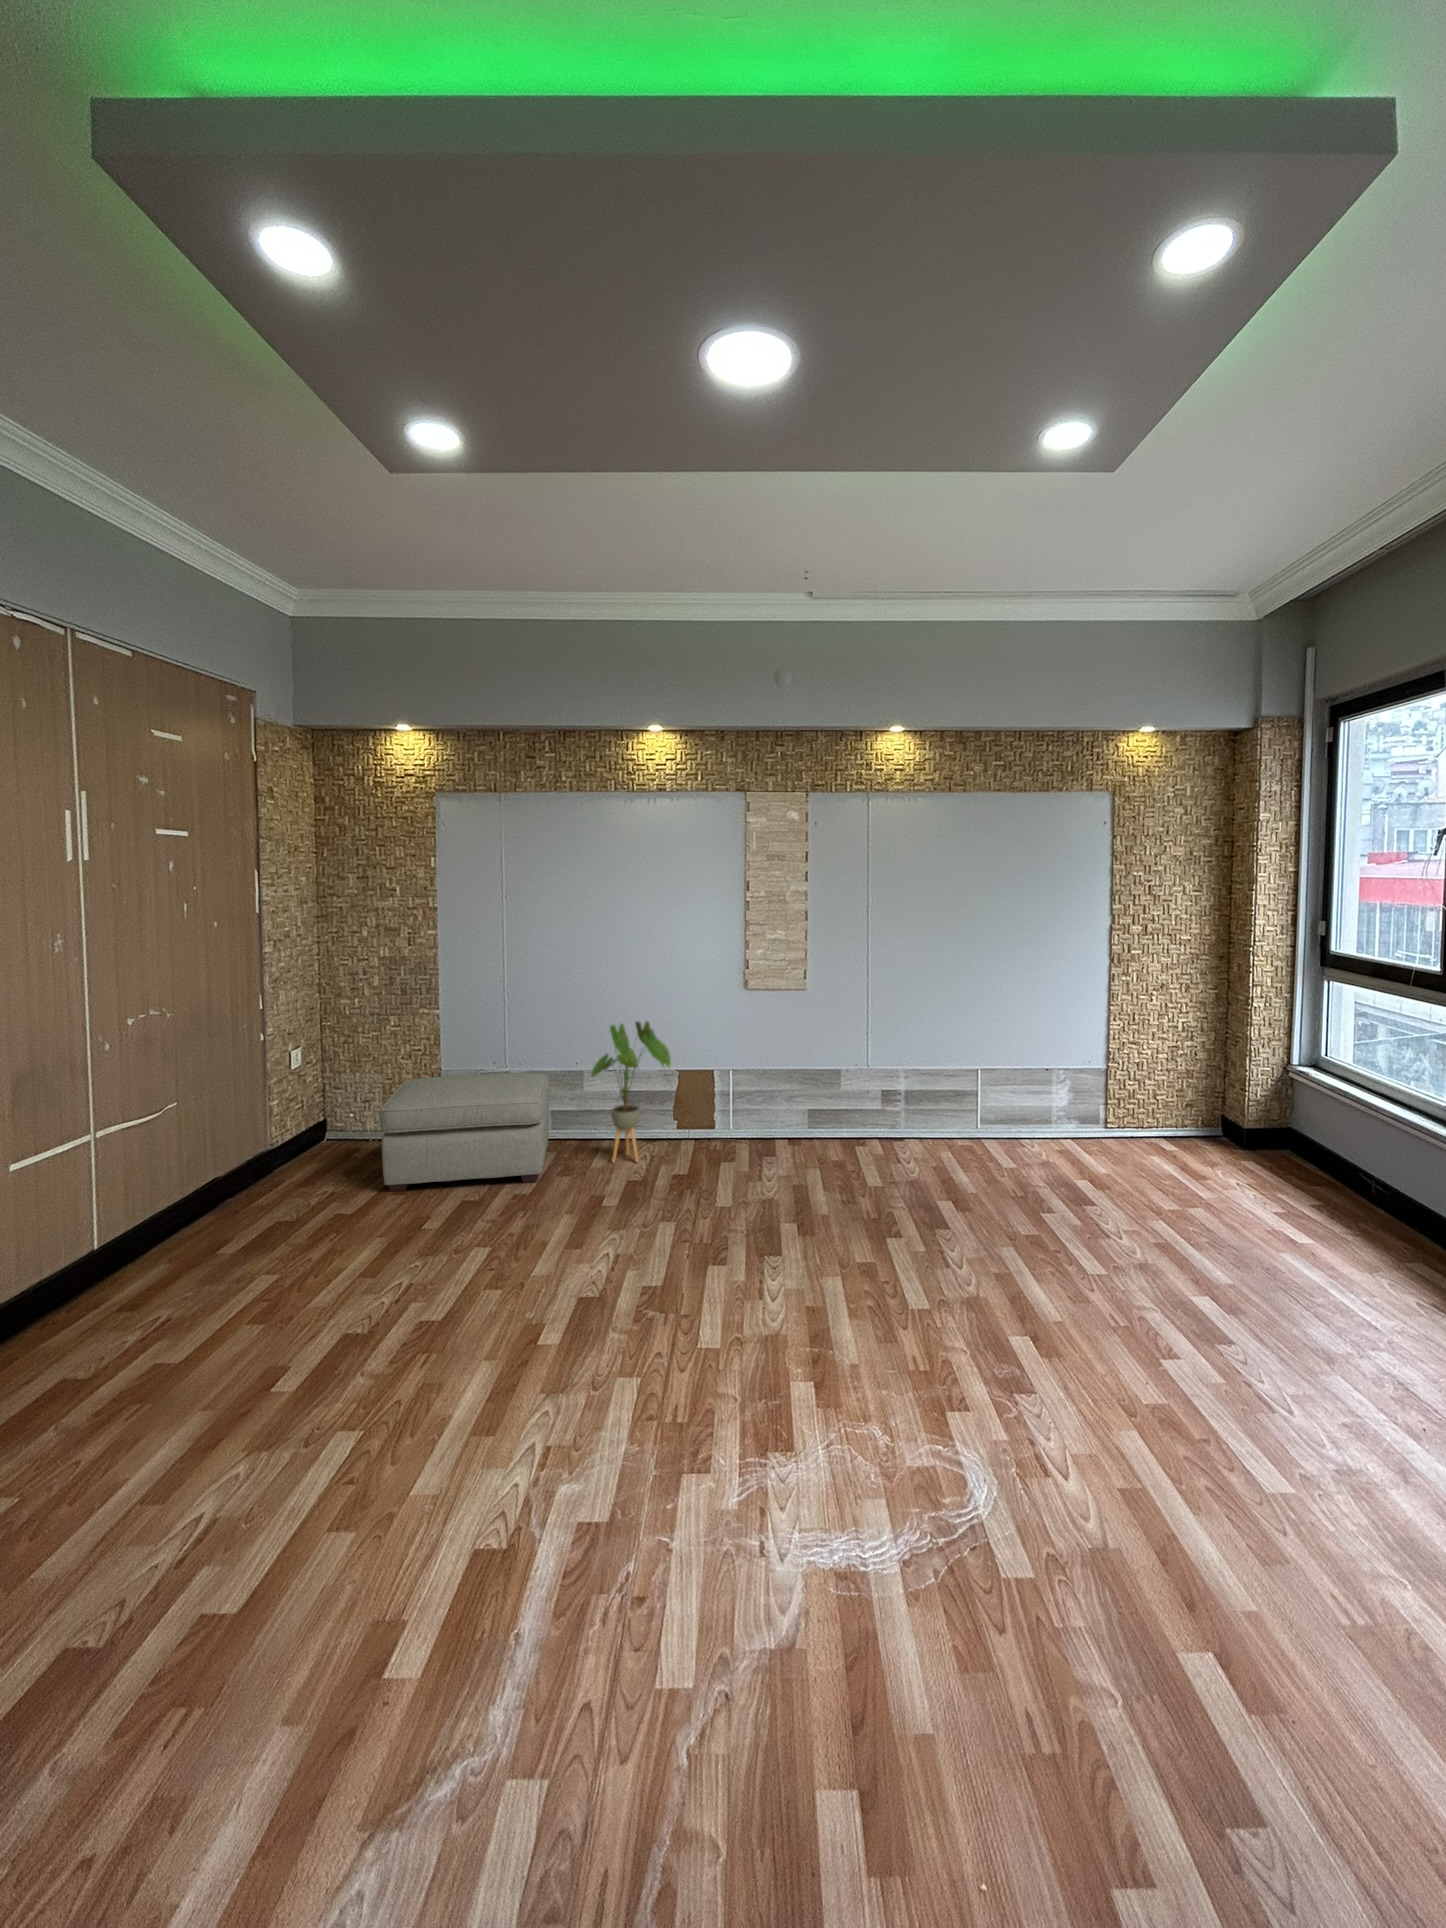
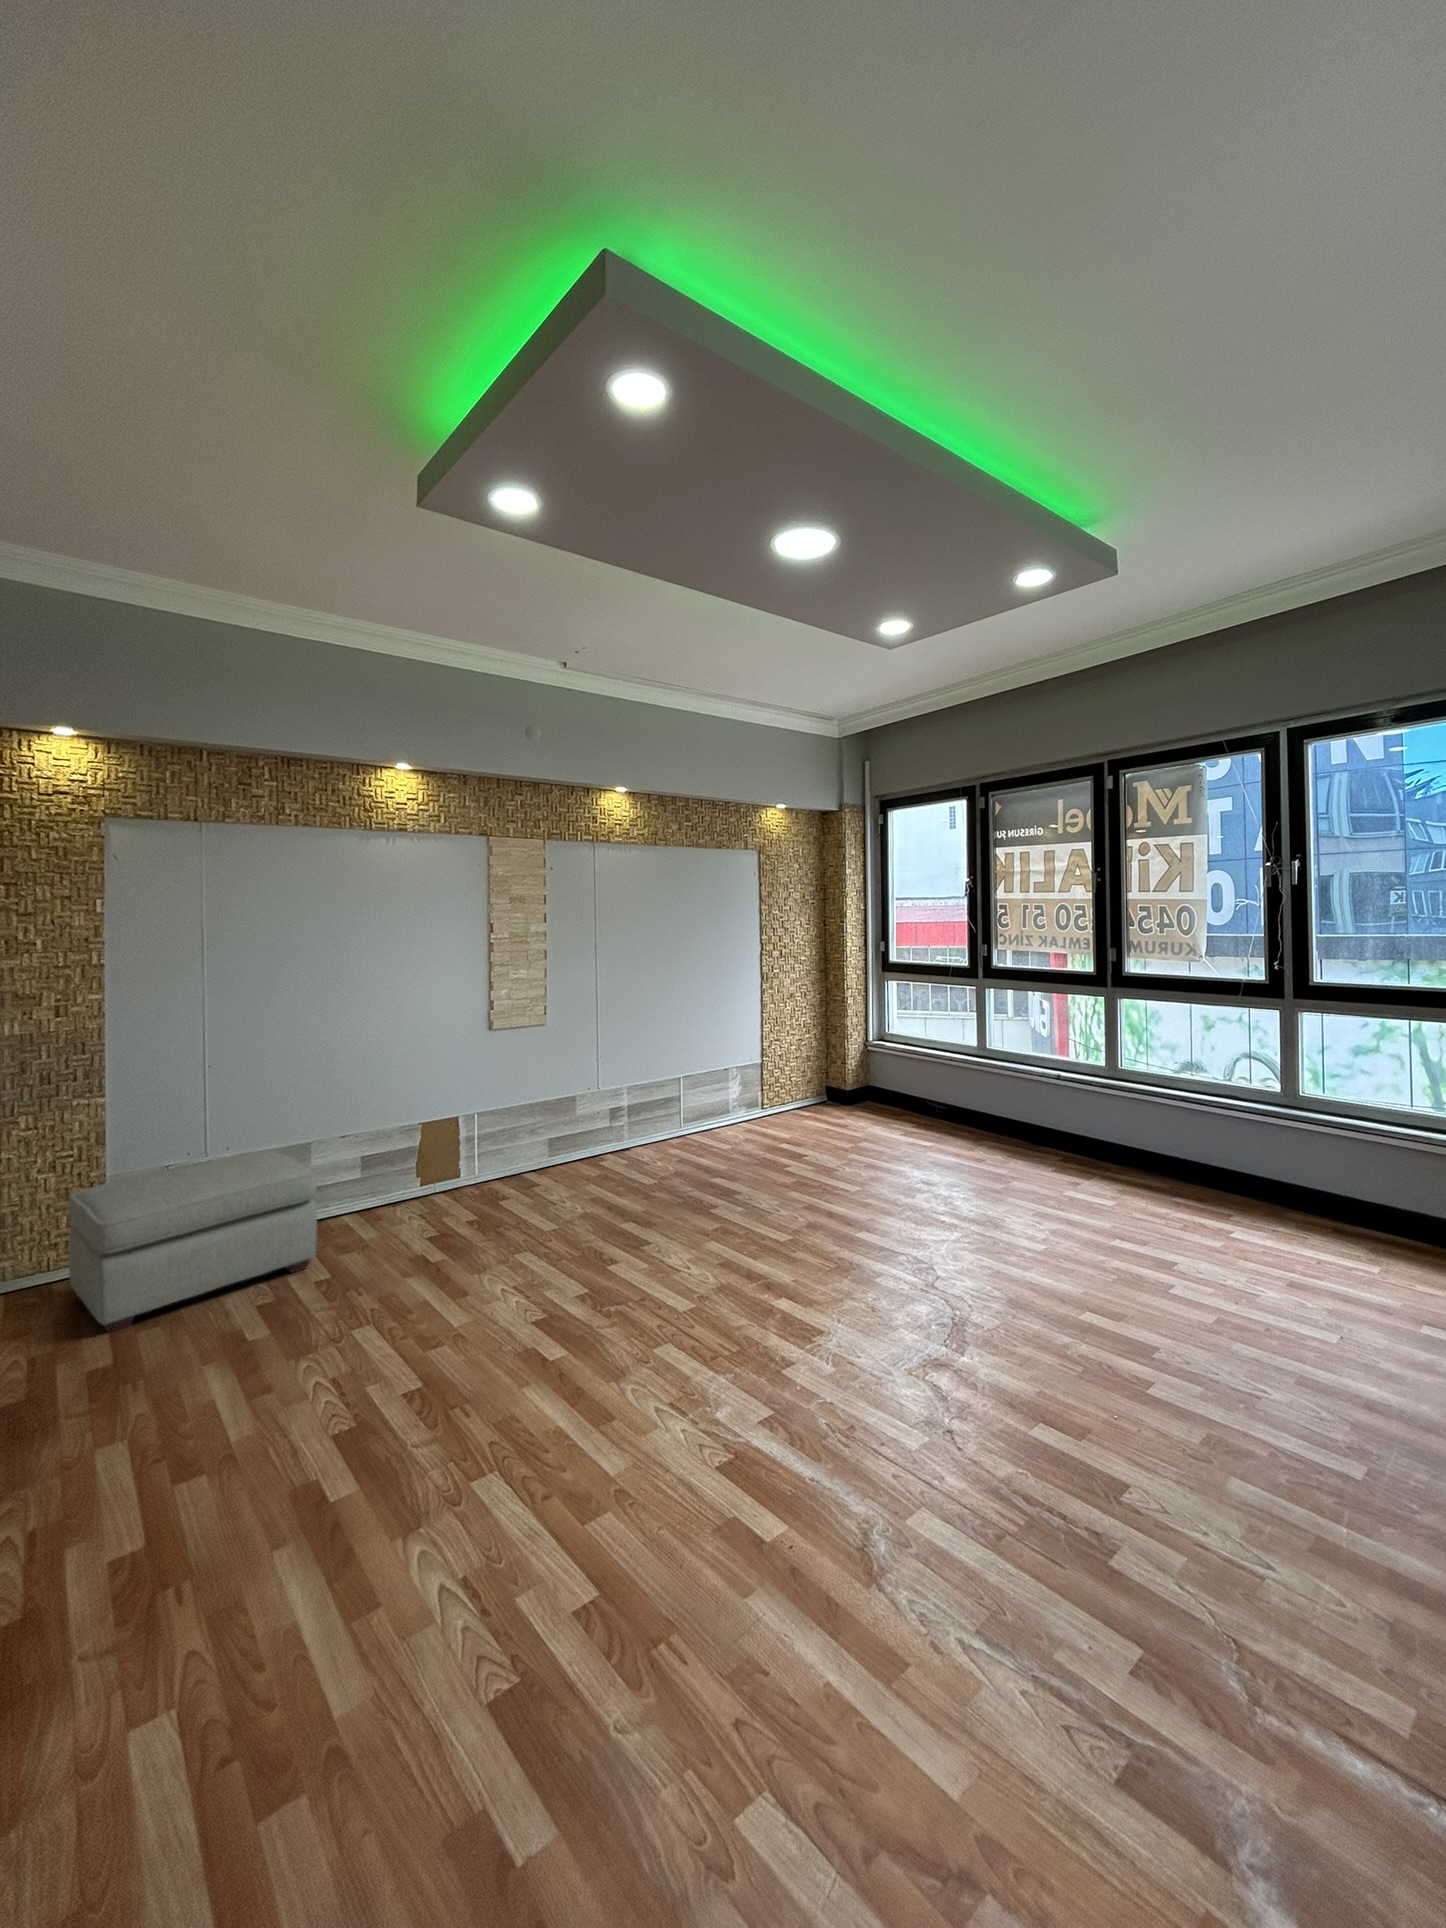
house plant: present [591,1021,671,1163] -> none [349,1071,448,1231]

